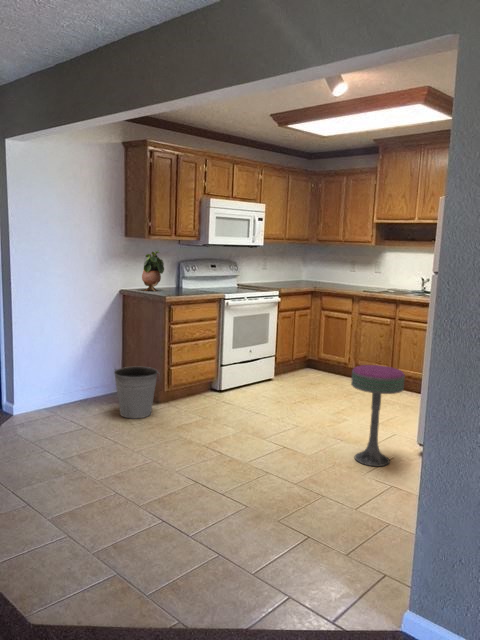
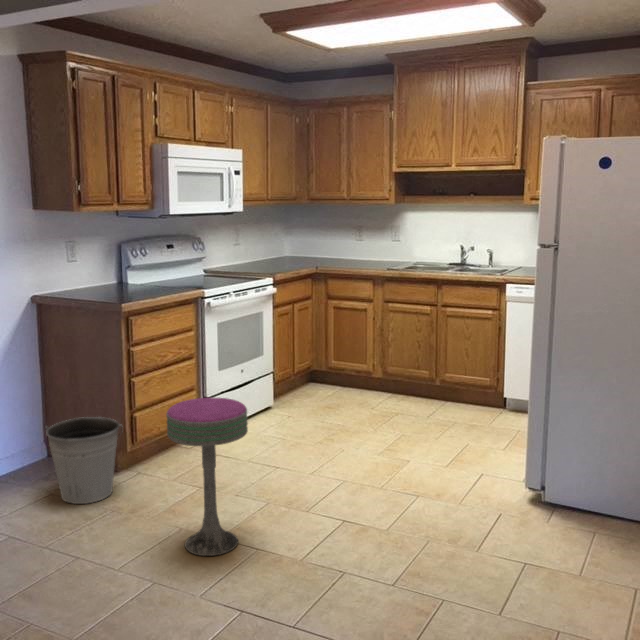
potted plant: present [142,251,164,291] -> none [67,228,104,294]
bar stool: present [351,365,405,466] -> present [166,397,248,556]

